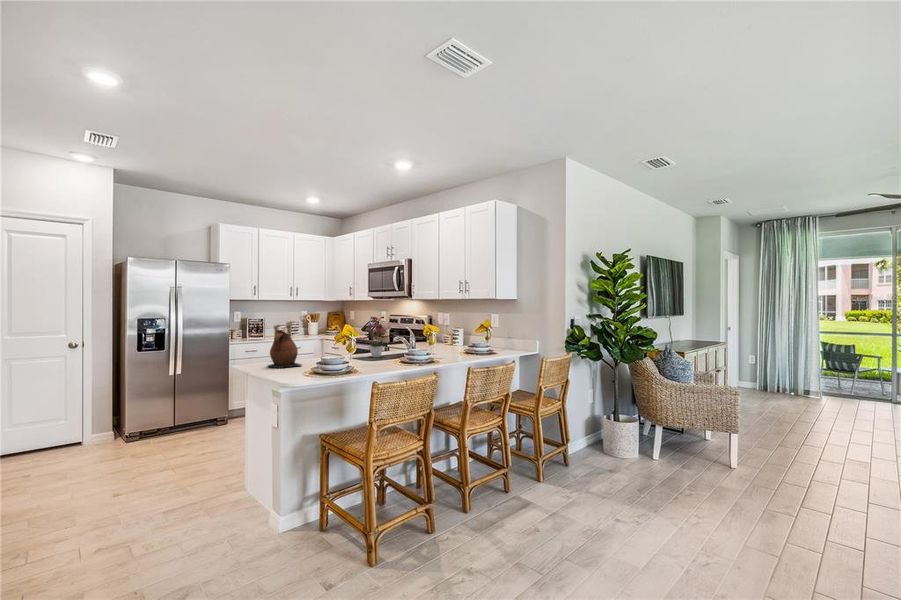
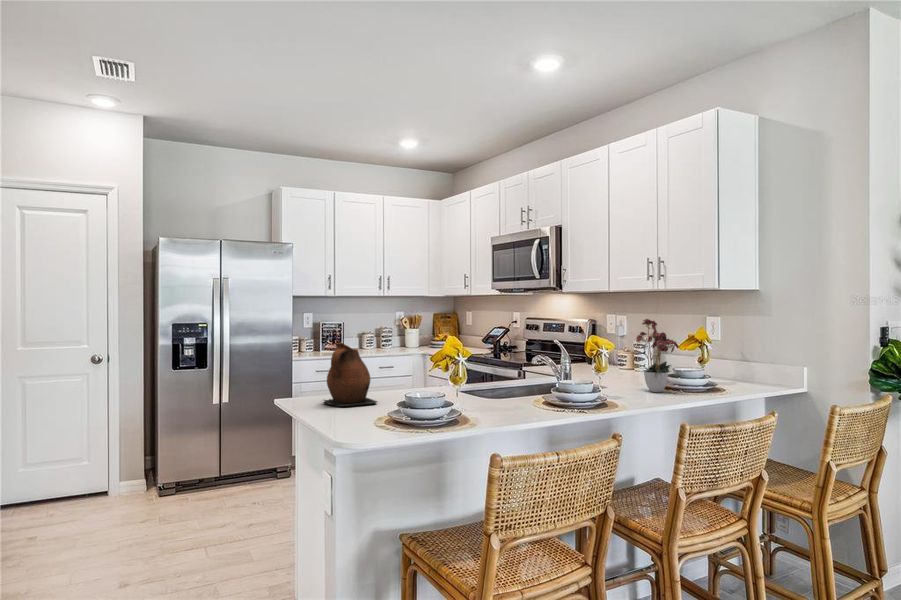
flower arrangement: present [367,316,386,357] -> present [636,319,679,392]

